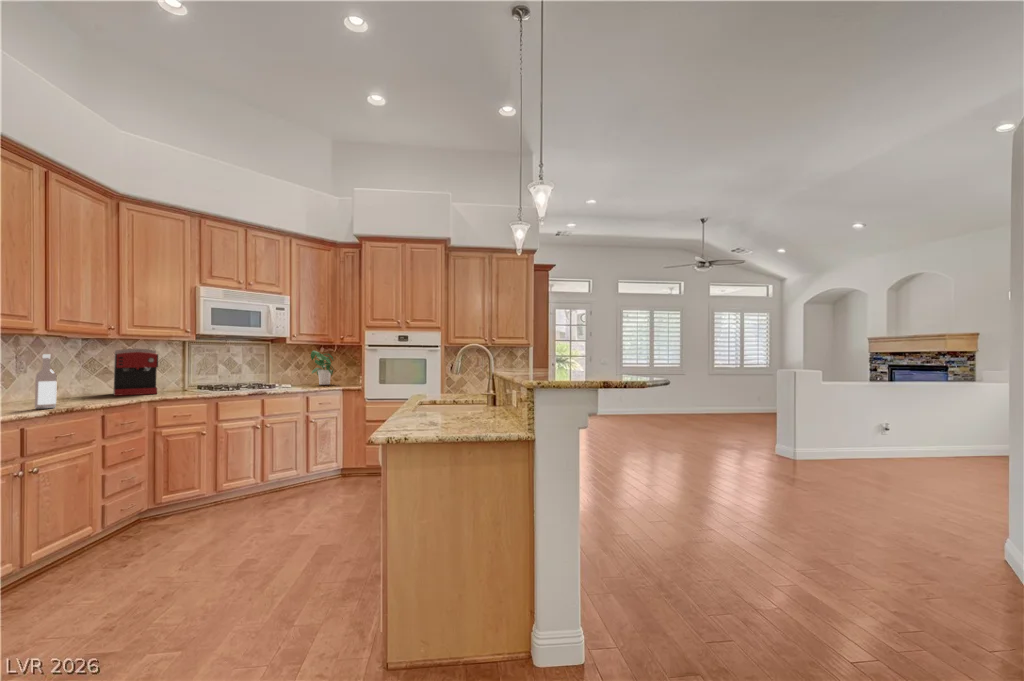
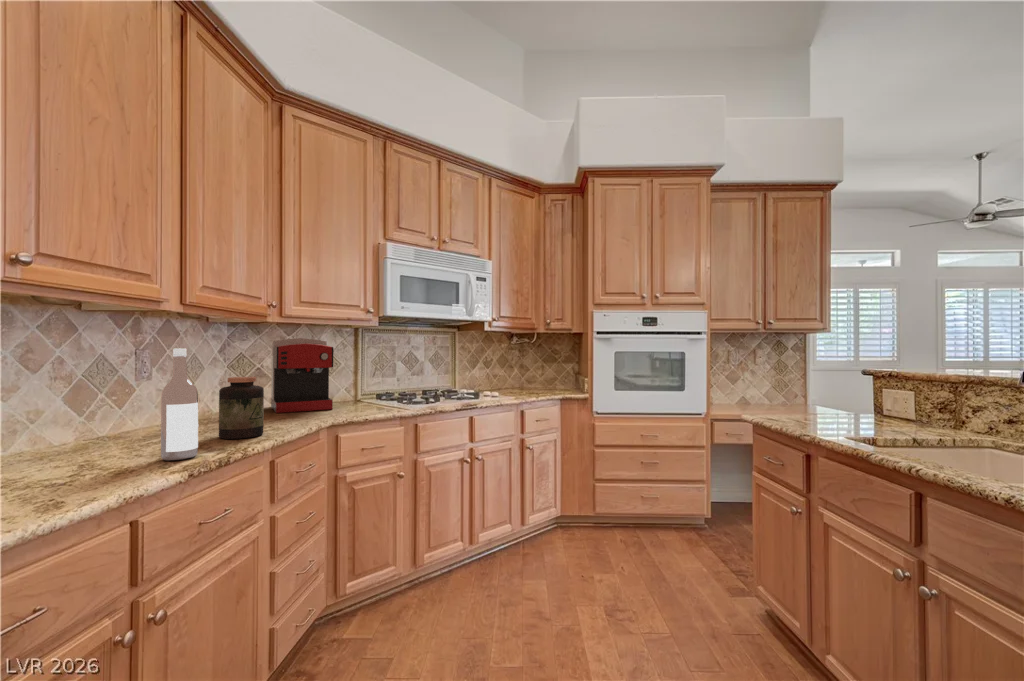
potted plant: present [311,351,333,385] -> none [510,341,543,391]
jar: none [70,370,99,404] -> present [219,377,264,439]

